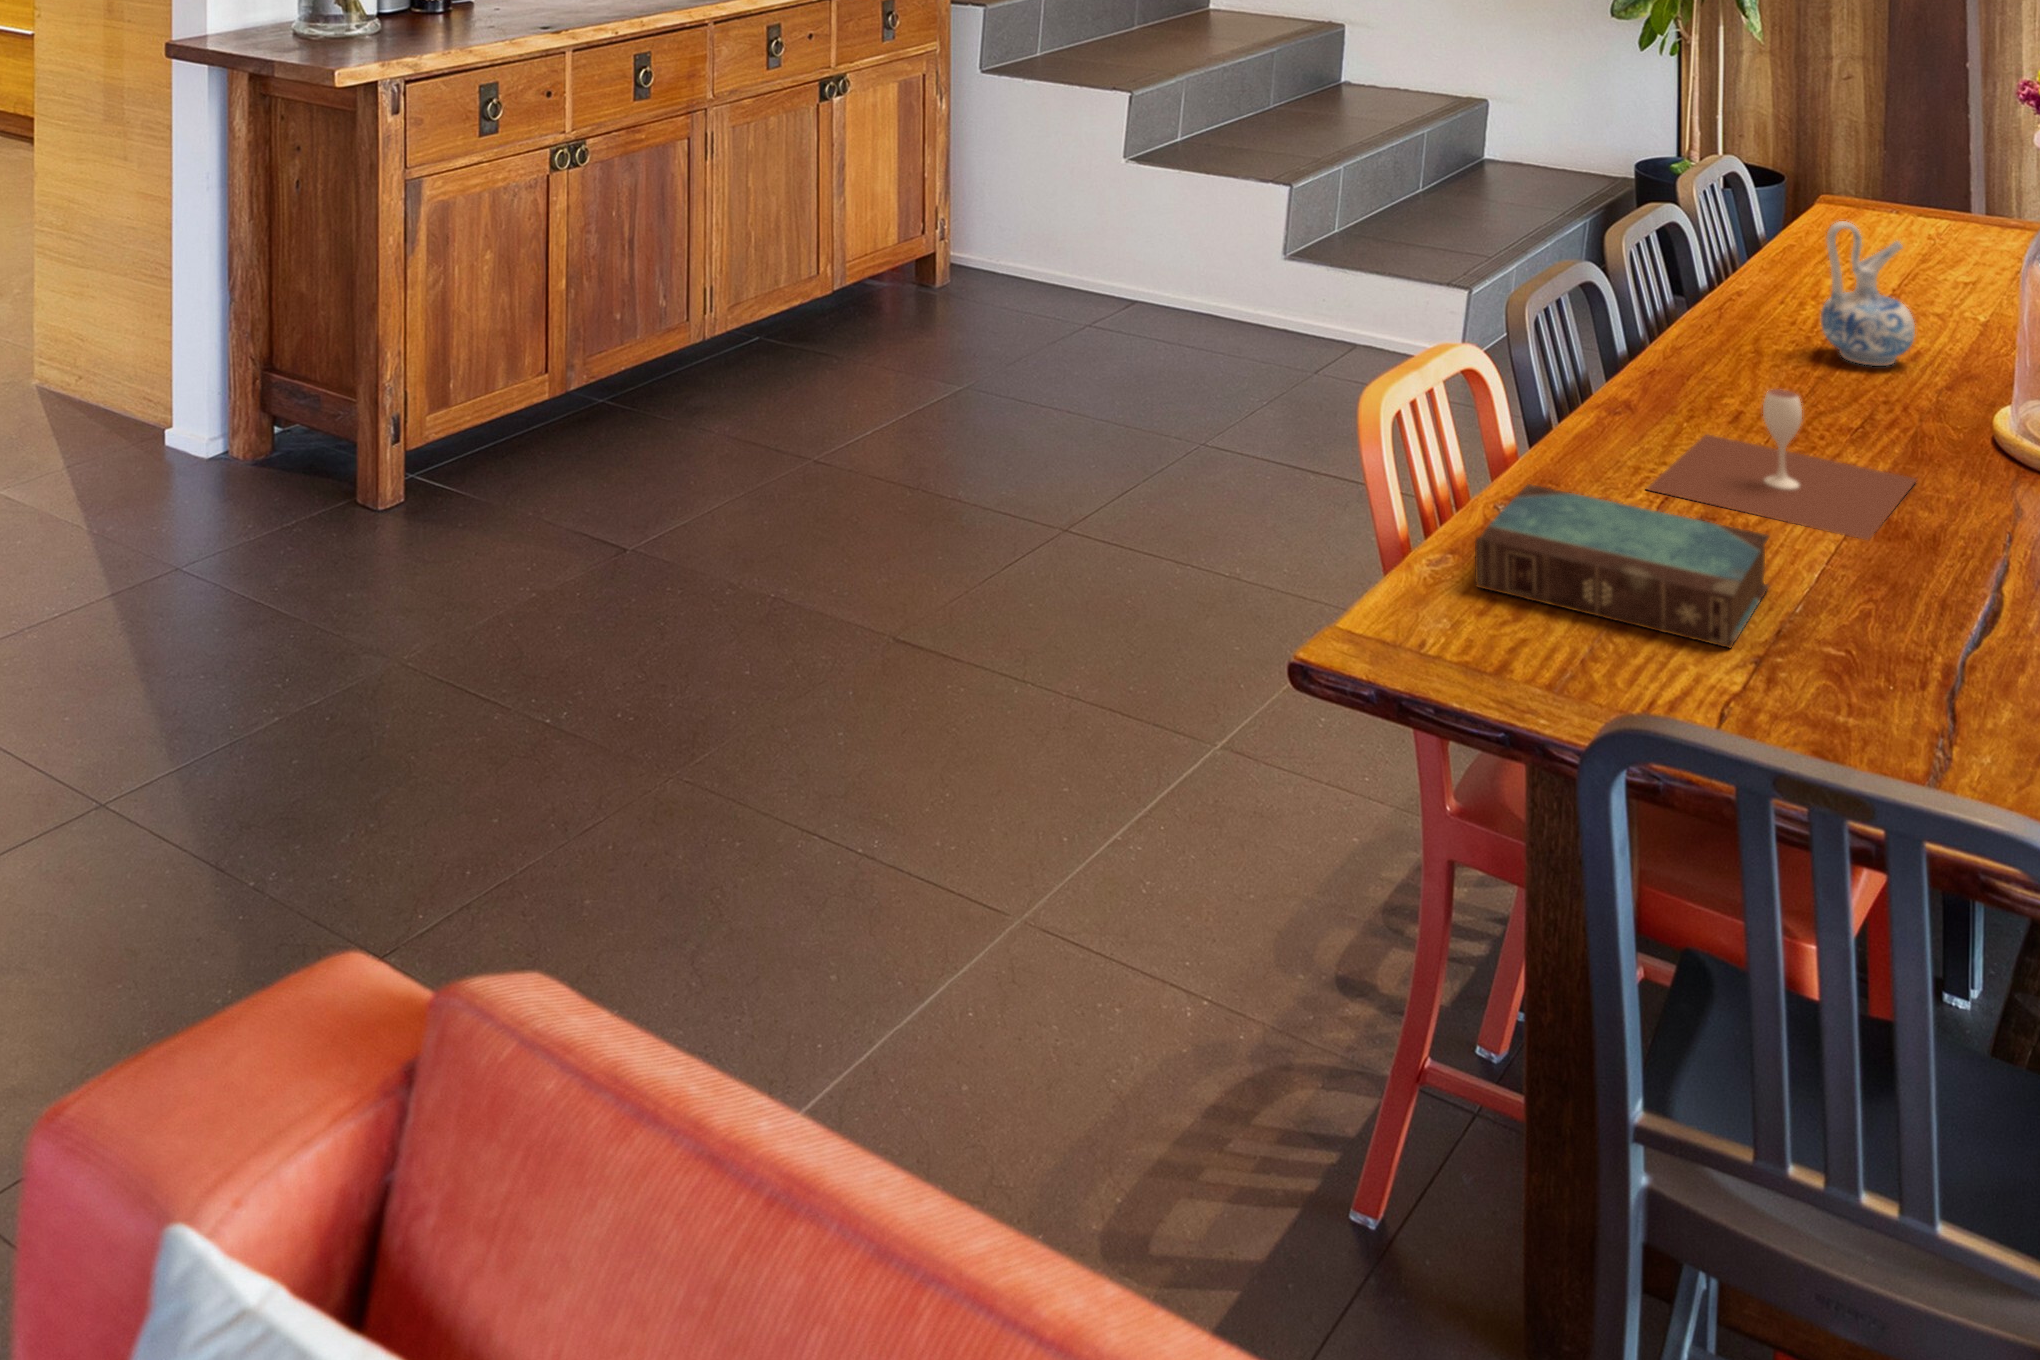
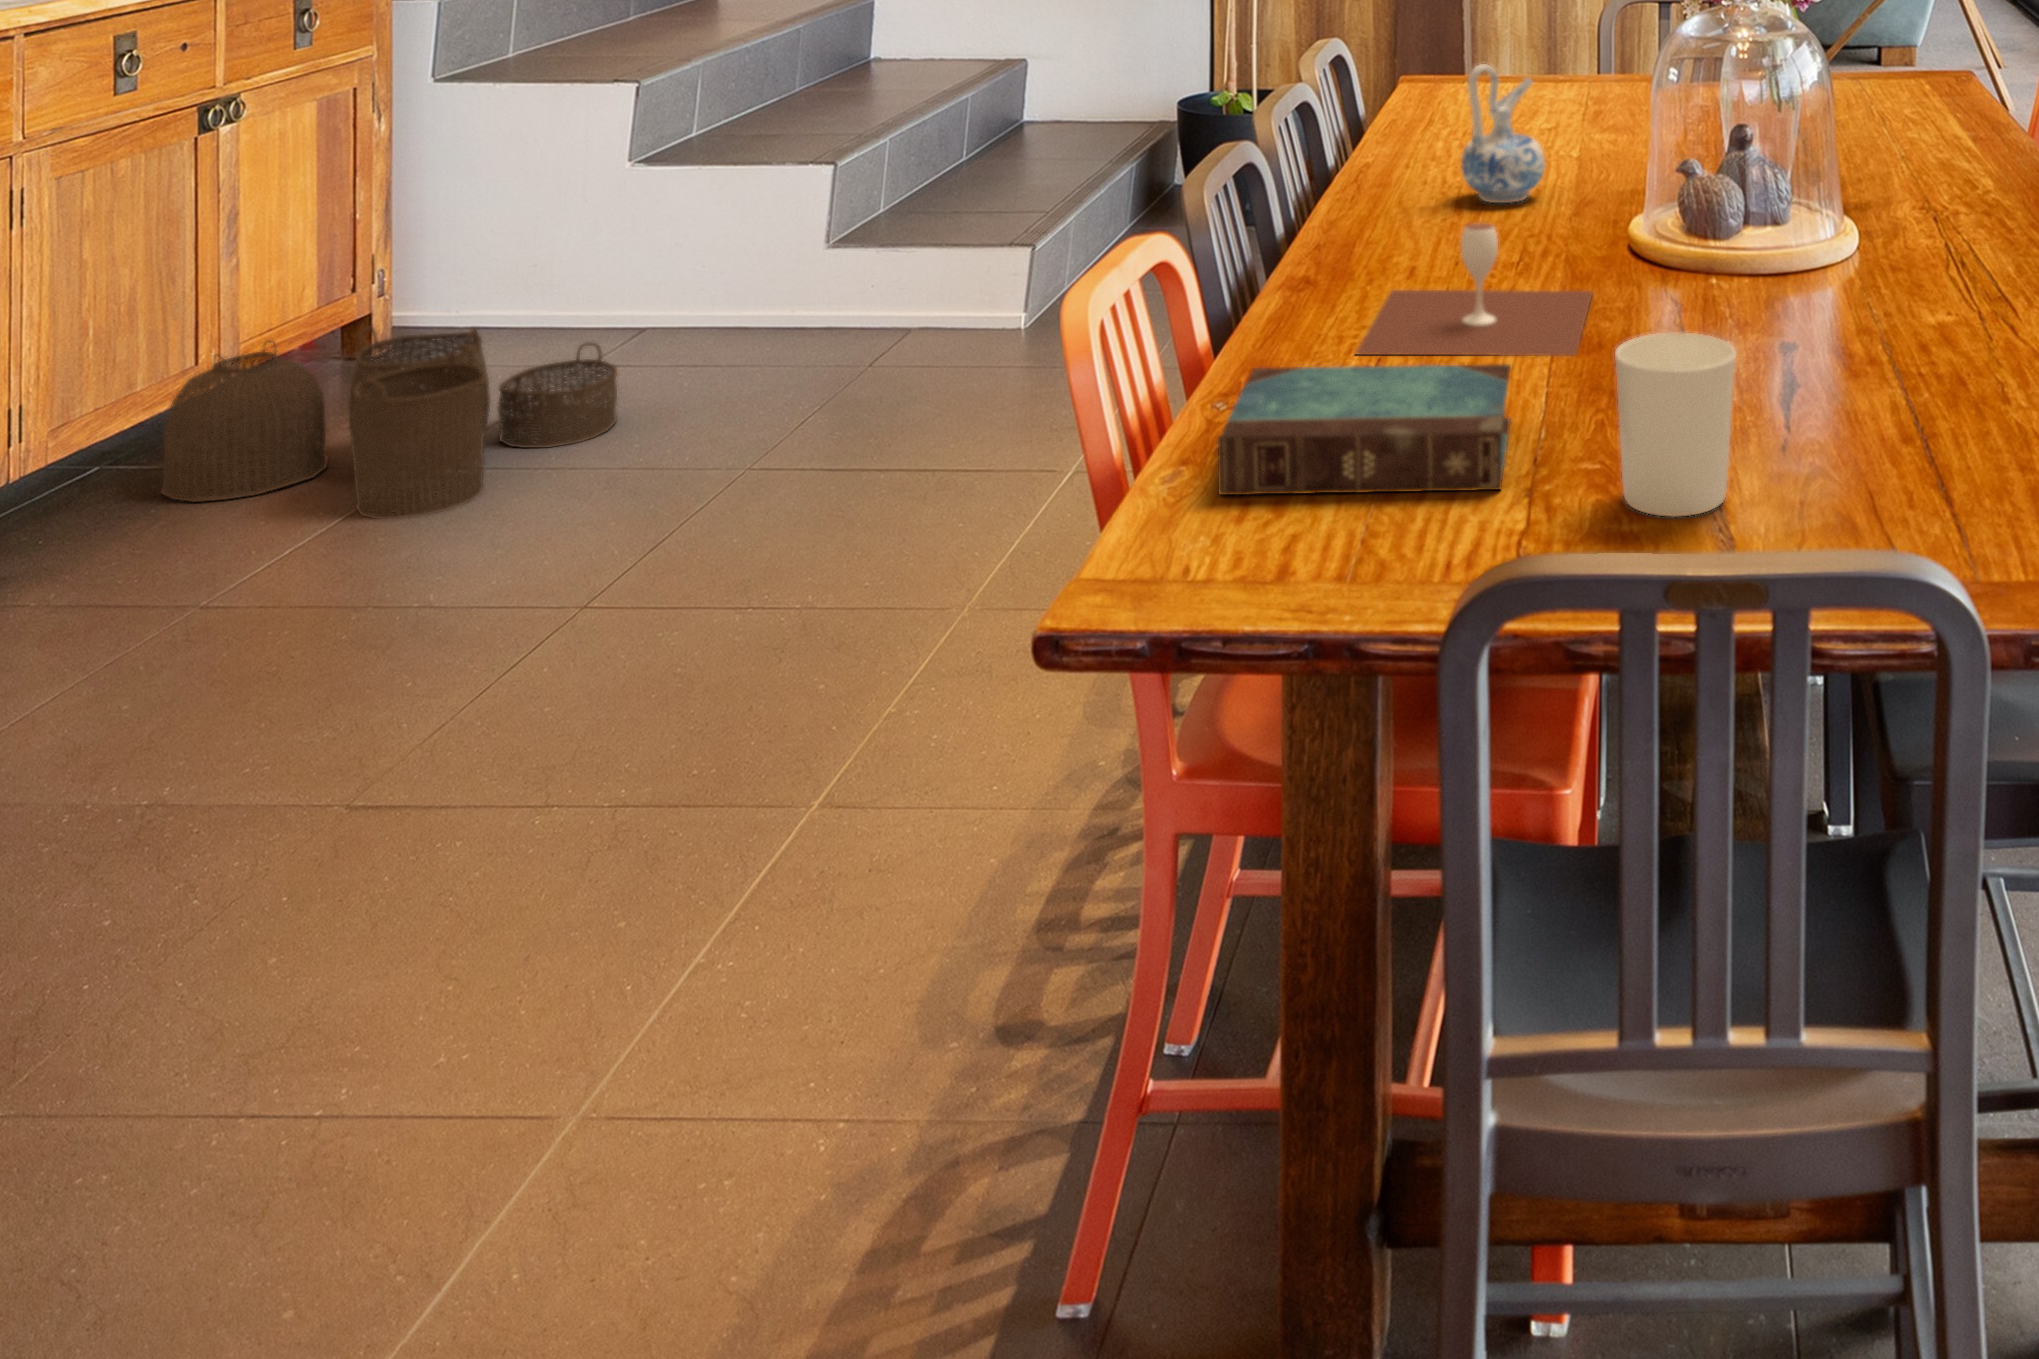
woven basket: none [792,272,1104,437] -> present [161,327,617,519]
candle holder: none [1839,540,1969,723] -> present [1615,333,1736,517]

